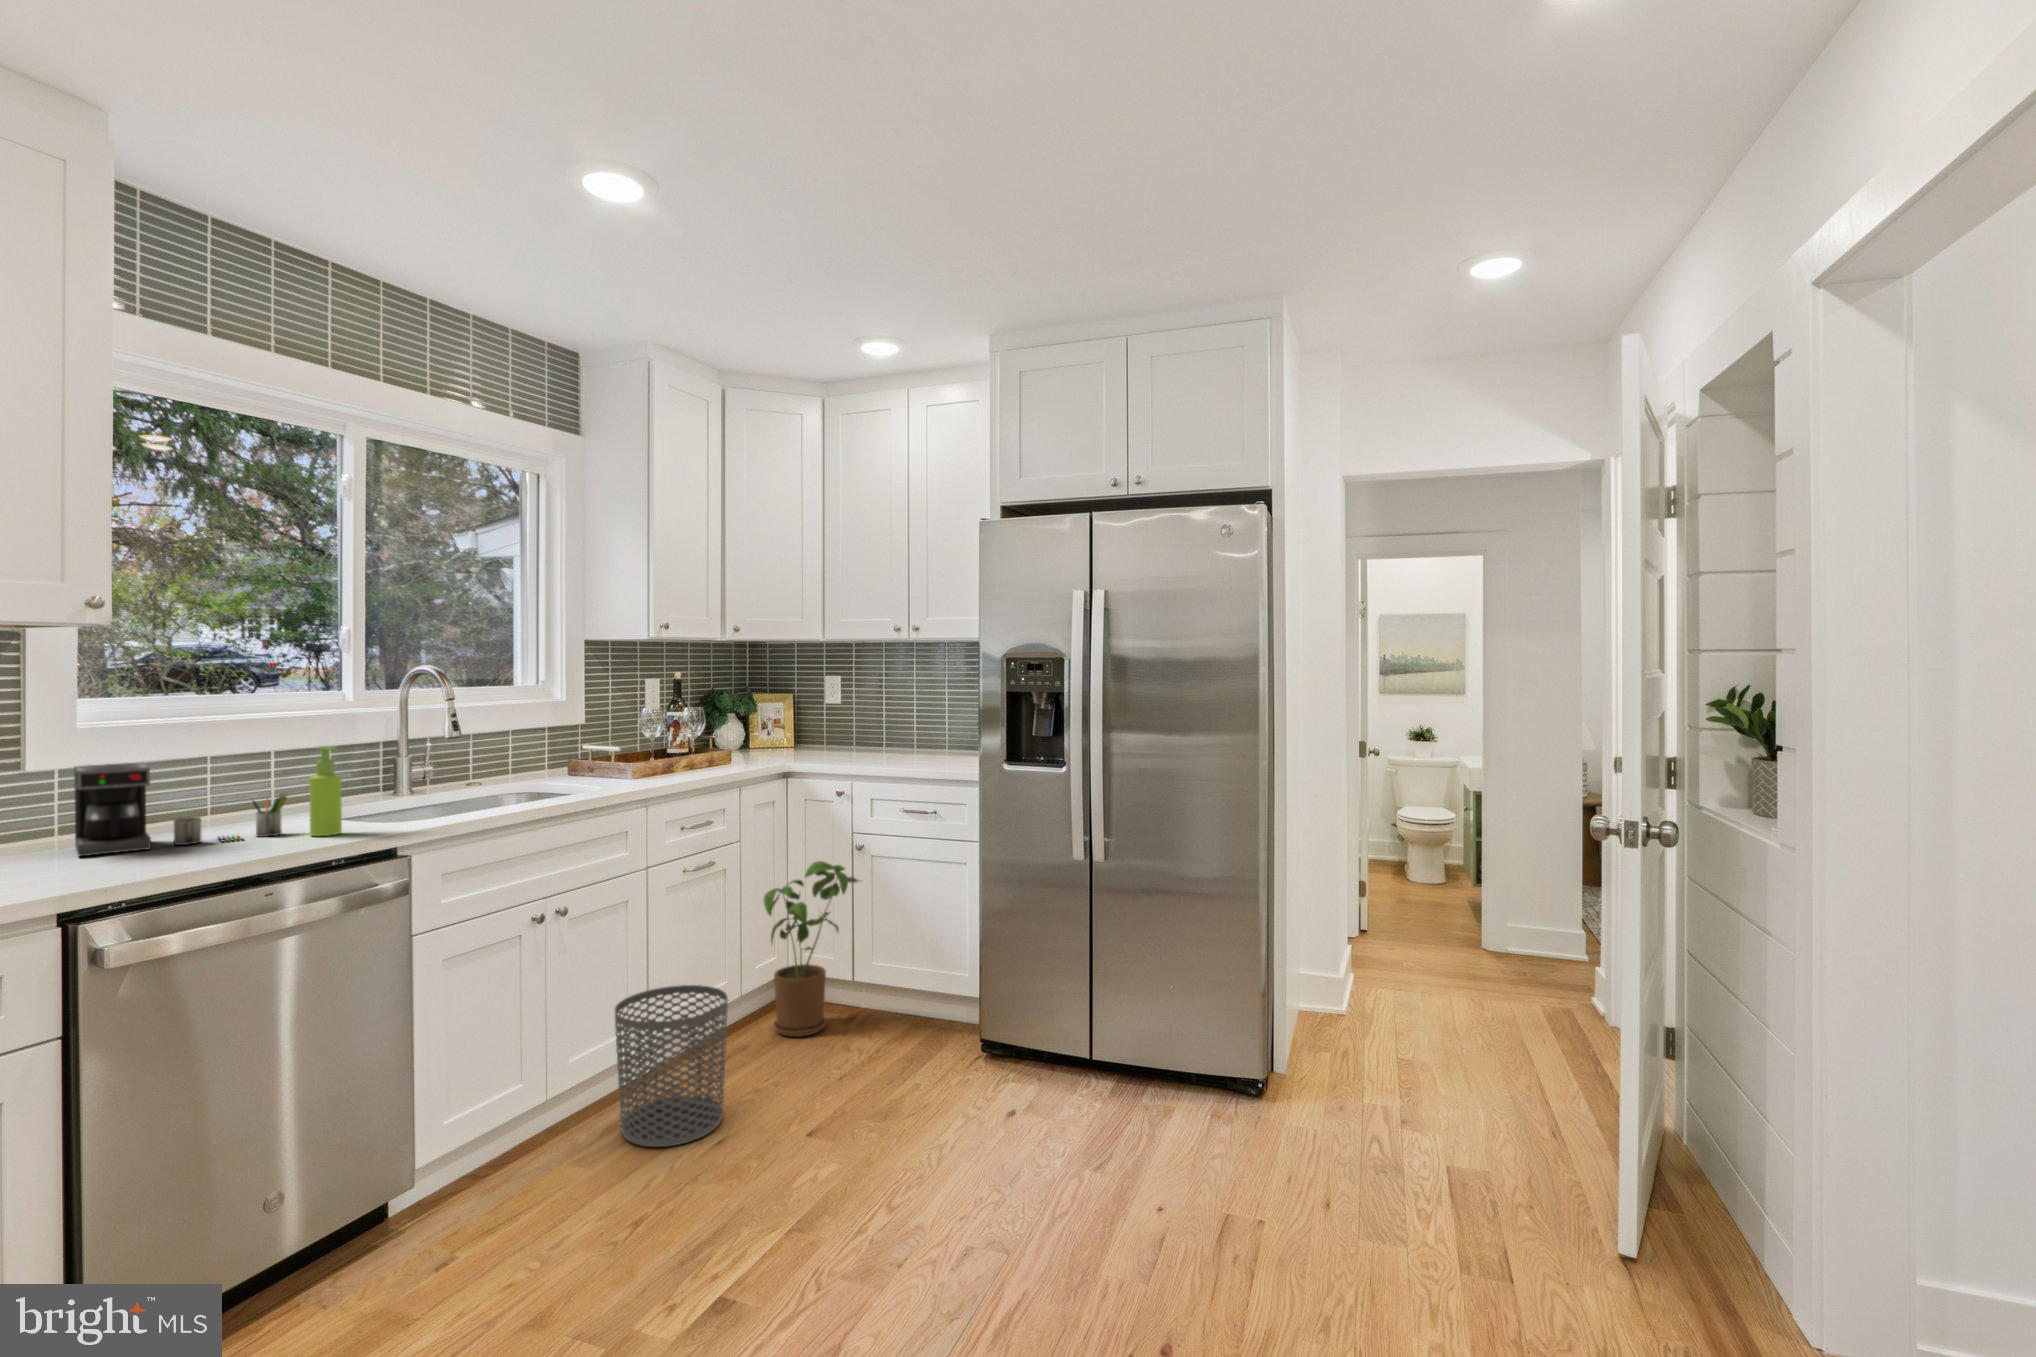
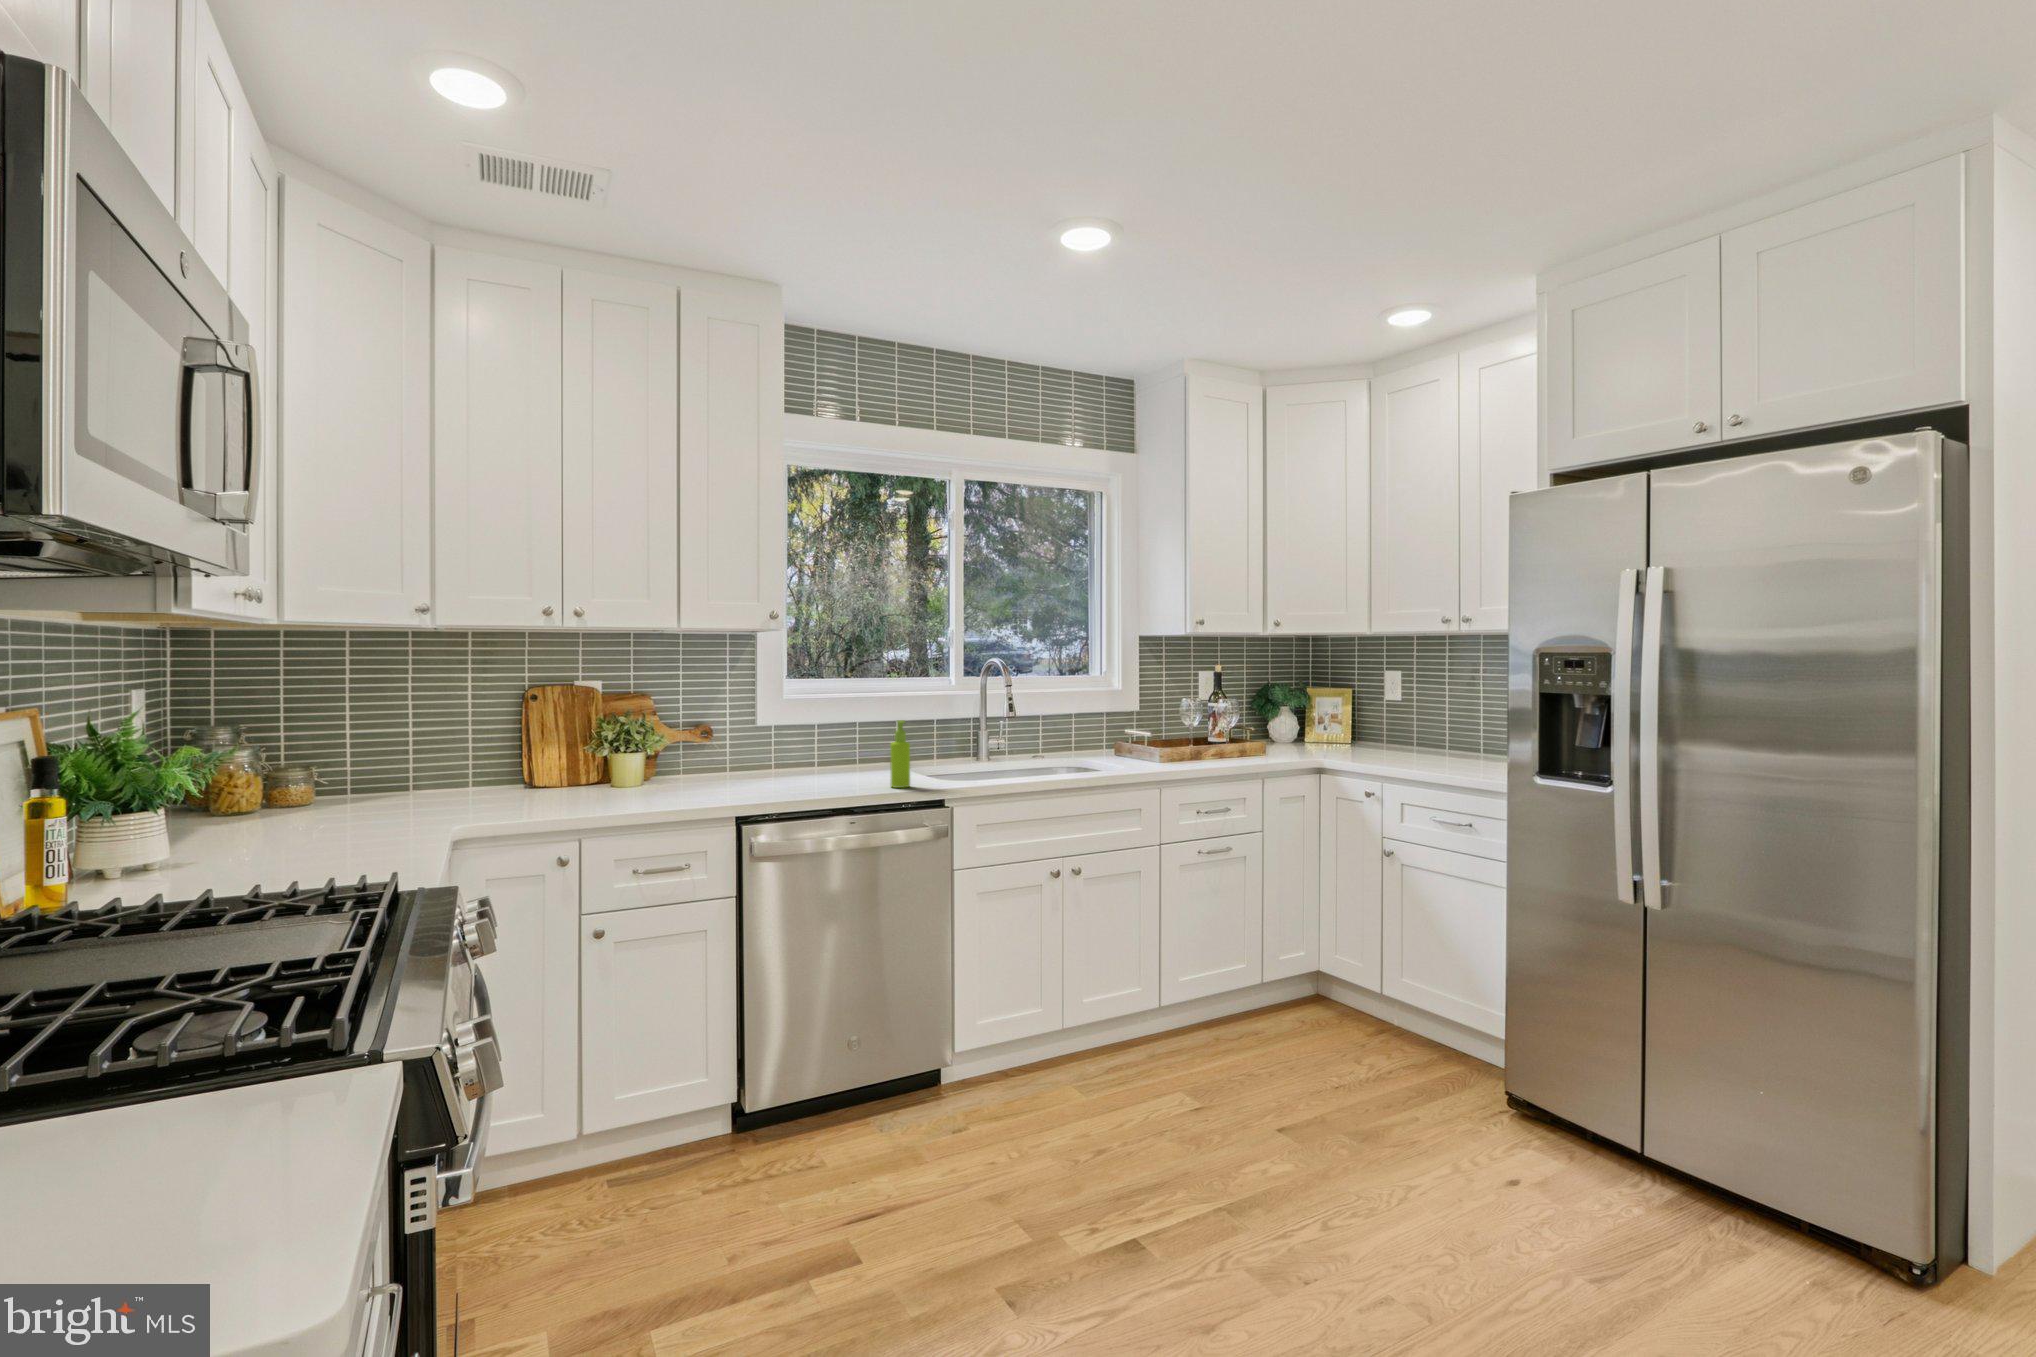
coffee maker: present [74,763,287,857] -> none [767,726,883,787]
house plant: present [763,861,859,1037] -> none [1286,863,1390,1039]
waste bin: present [615,985,728,1147] -> none [1114,957,1213,1102]

